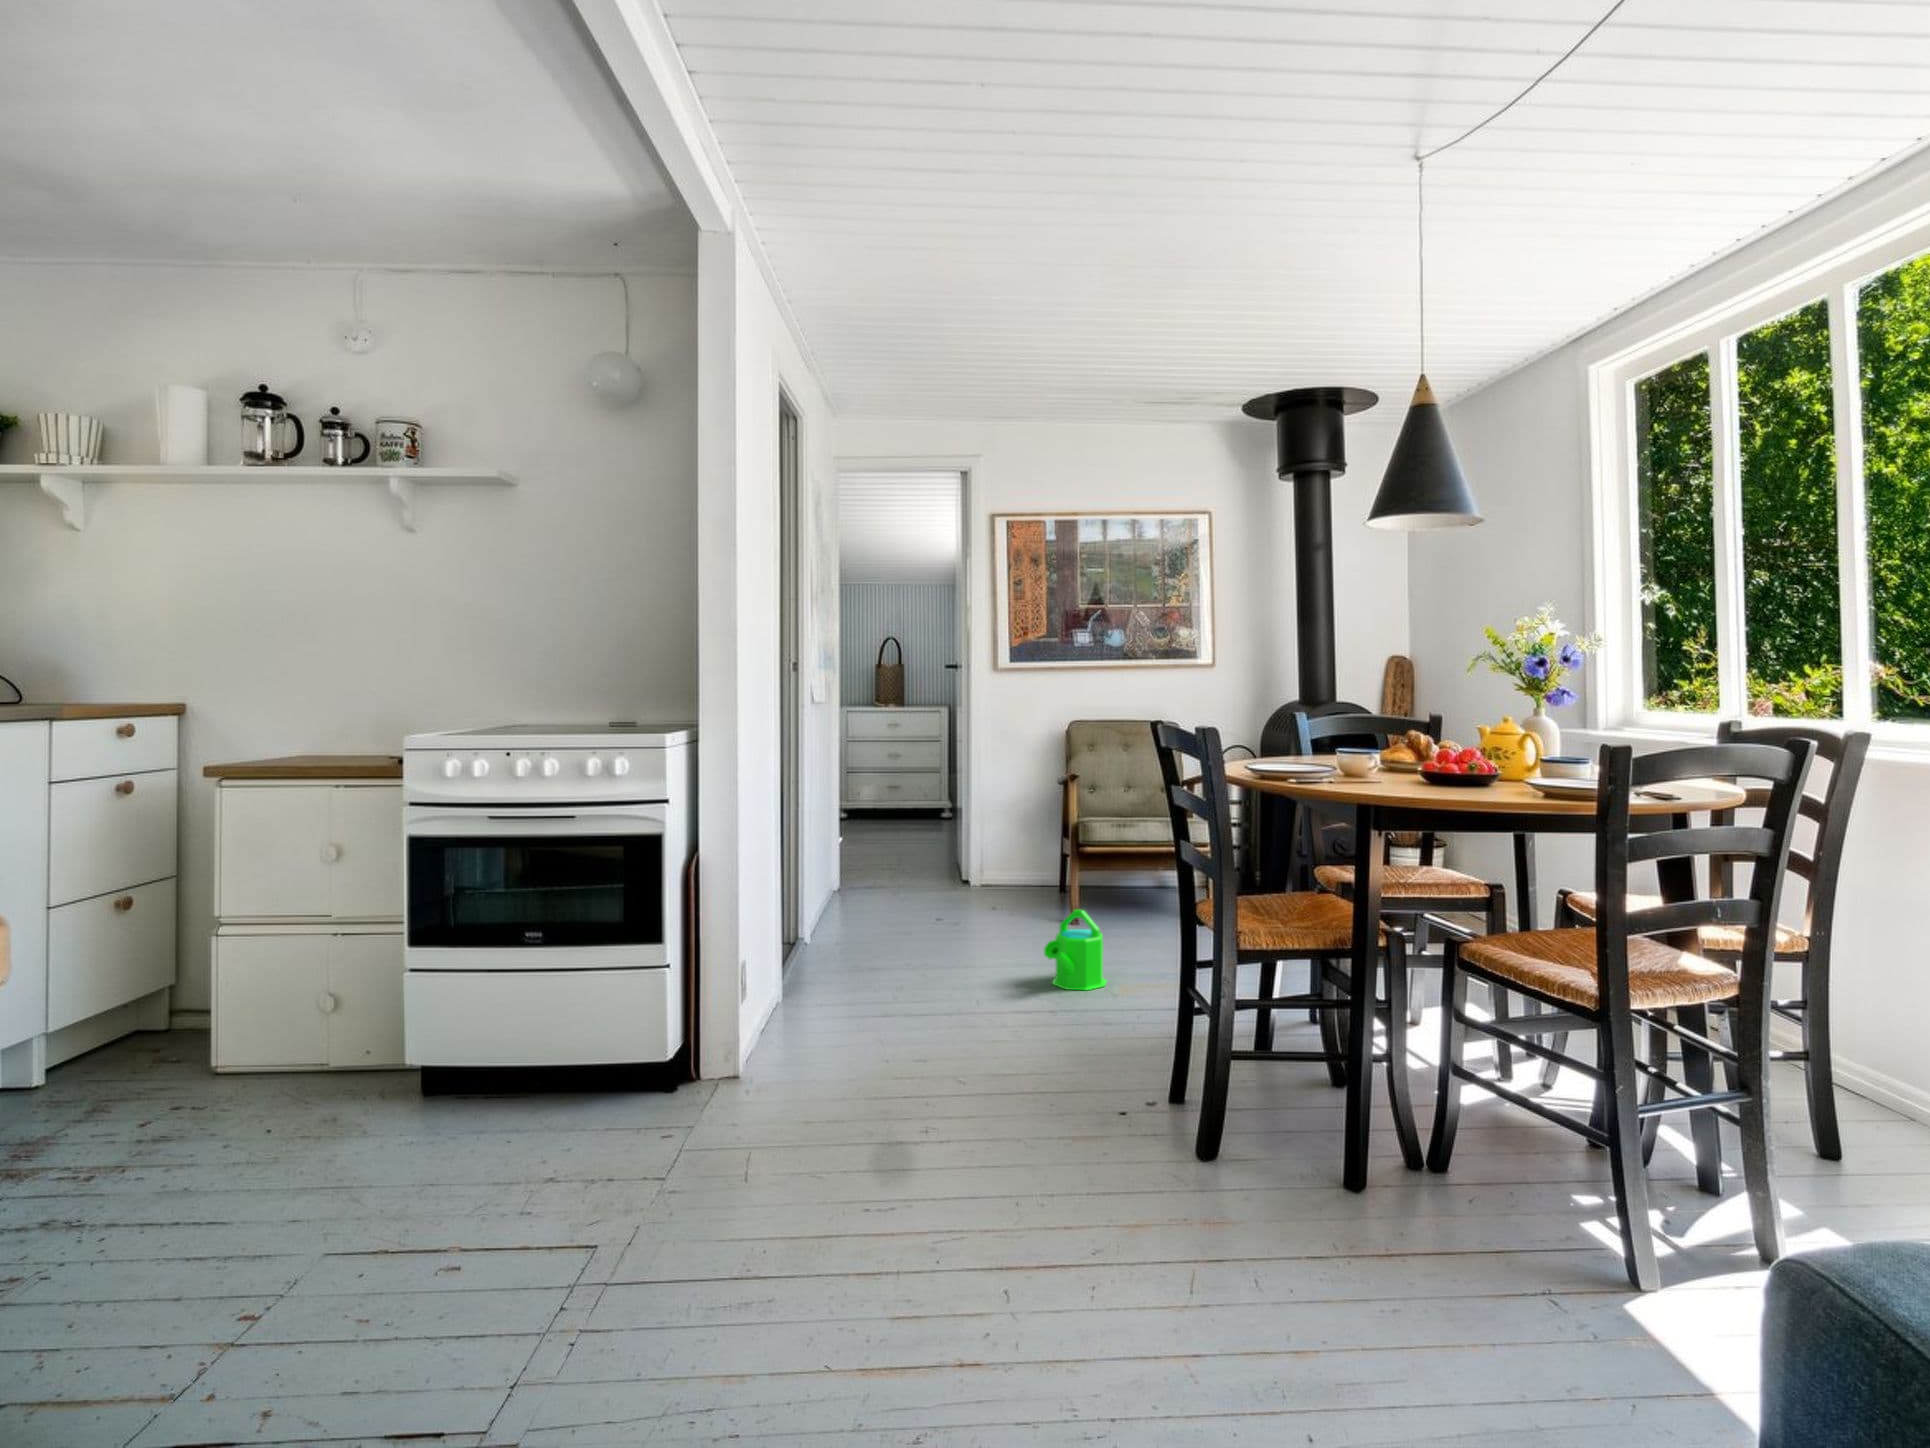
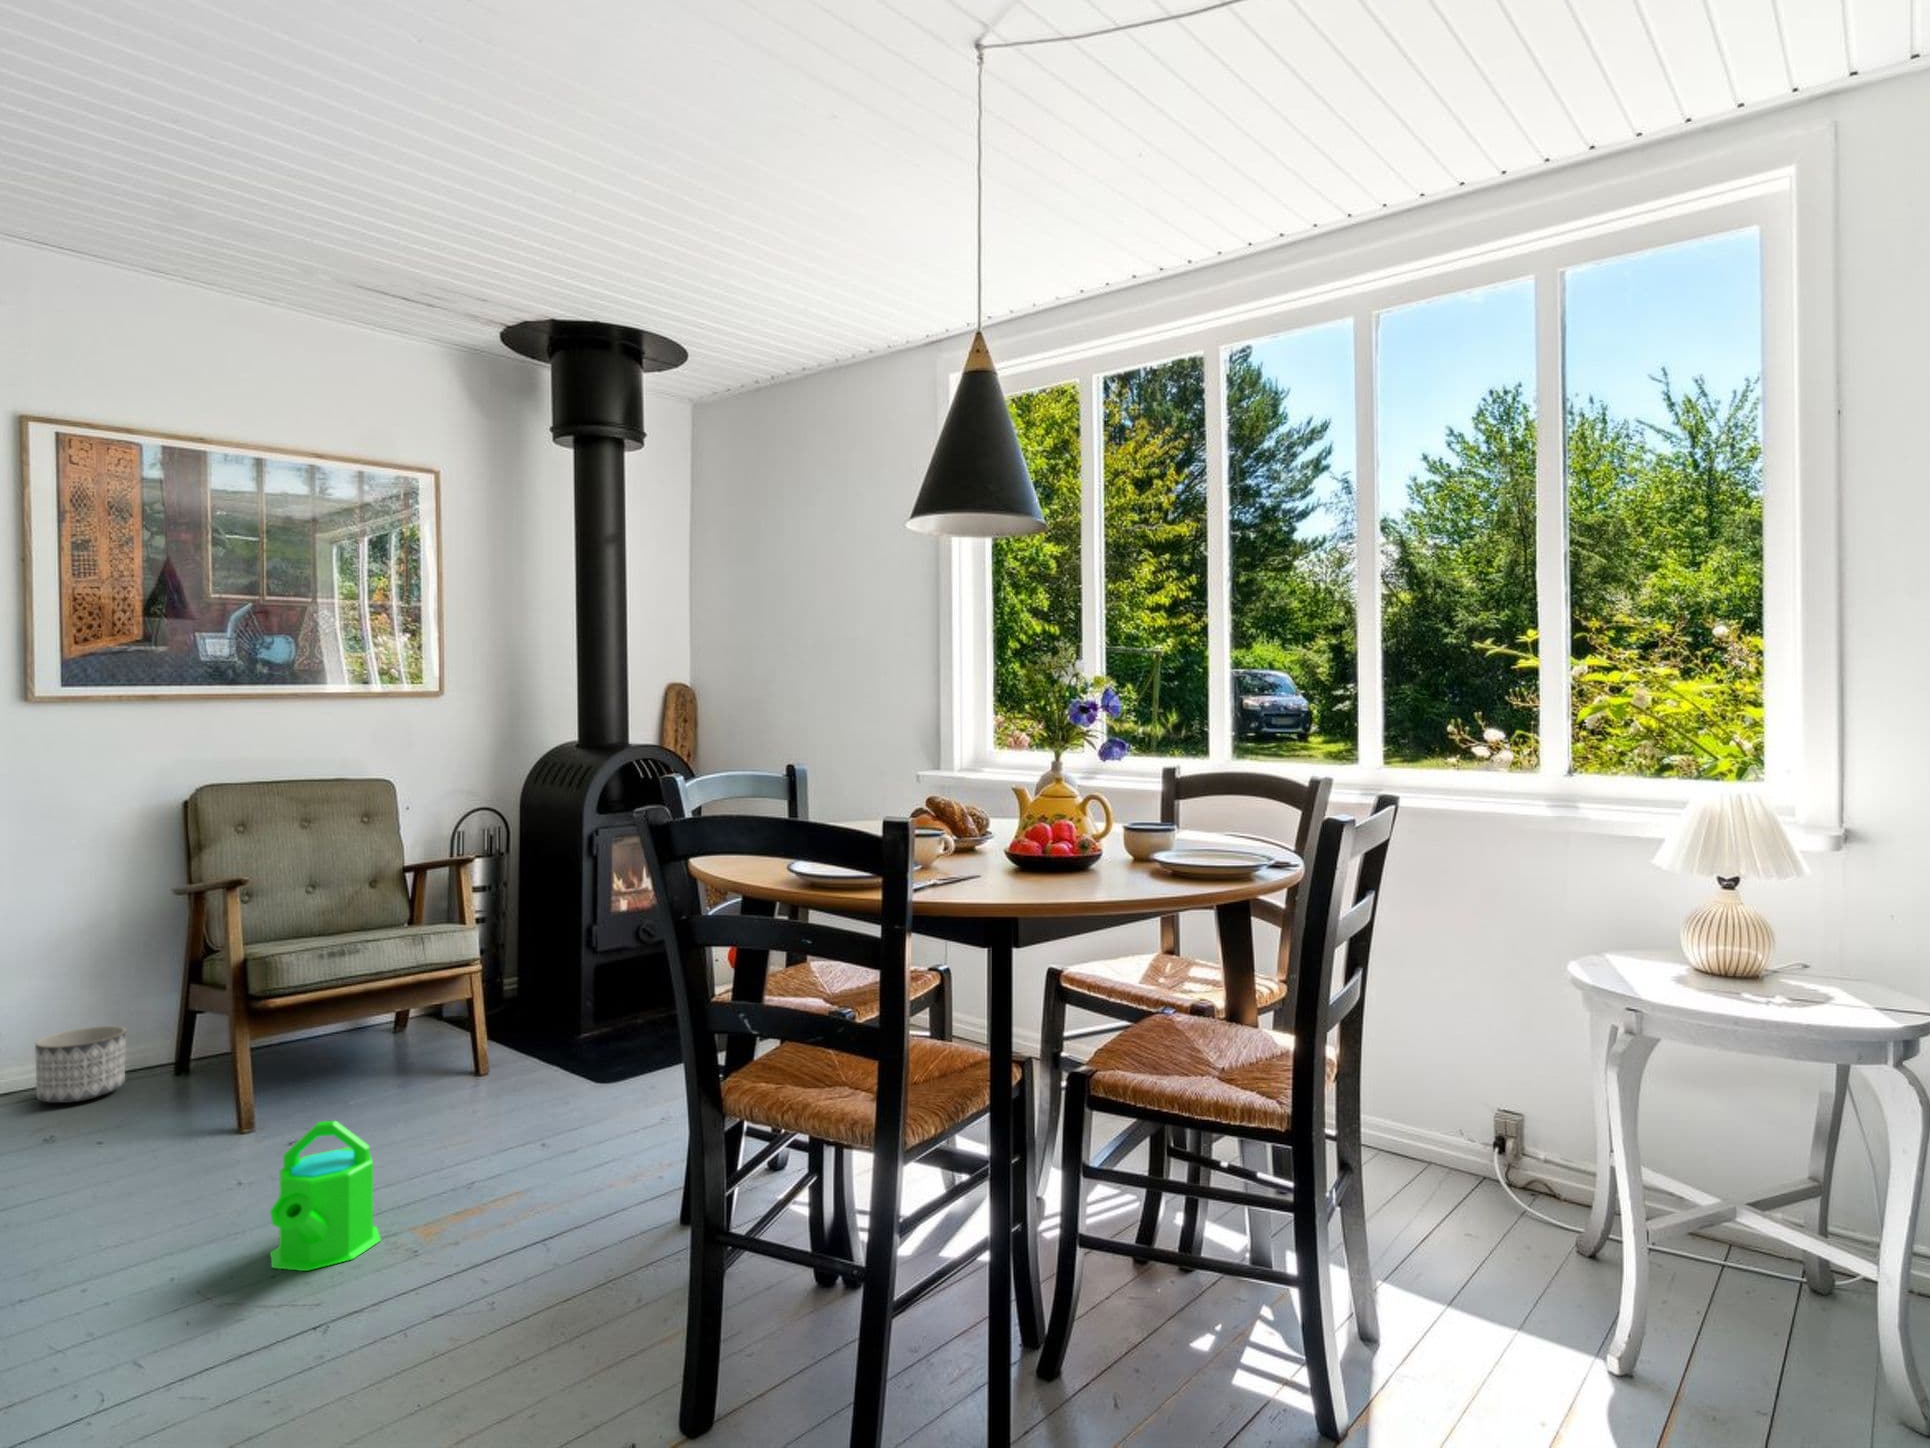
planter: none [999,857,1039,896] -> present [35,1026,126,1103]

